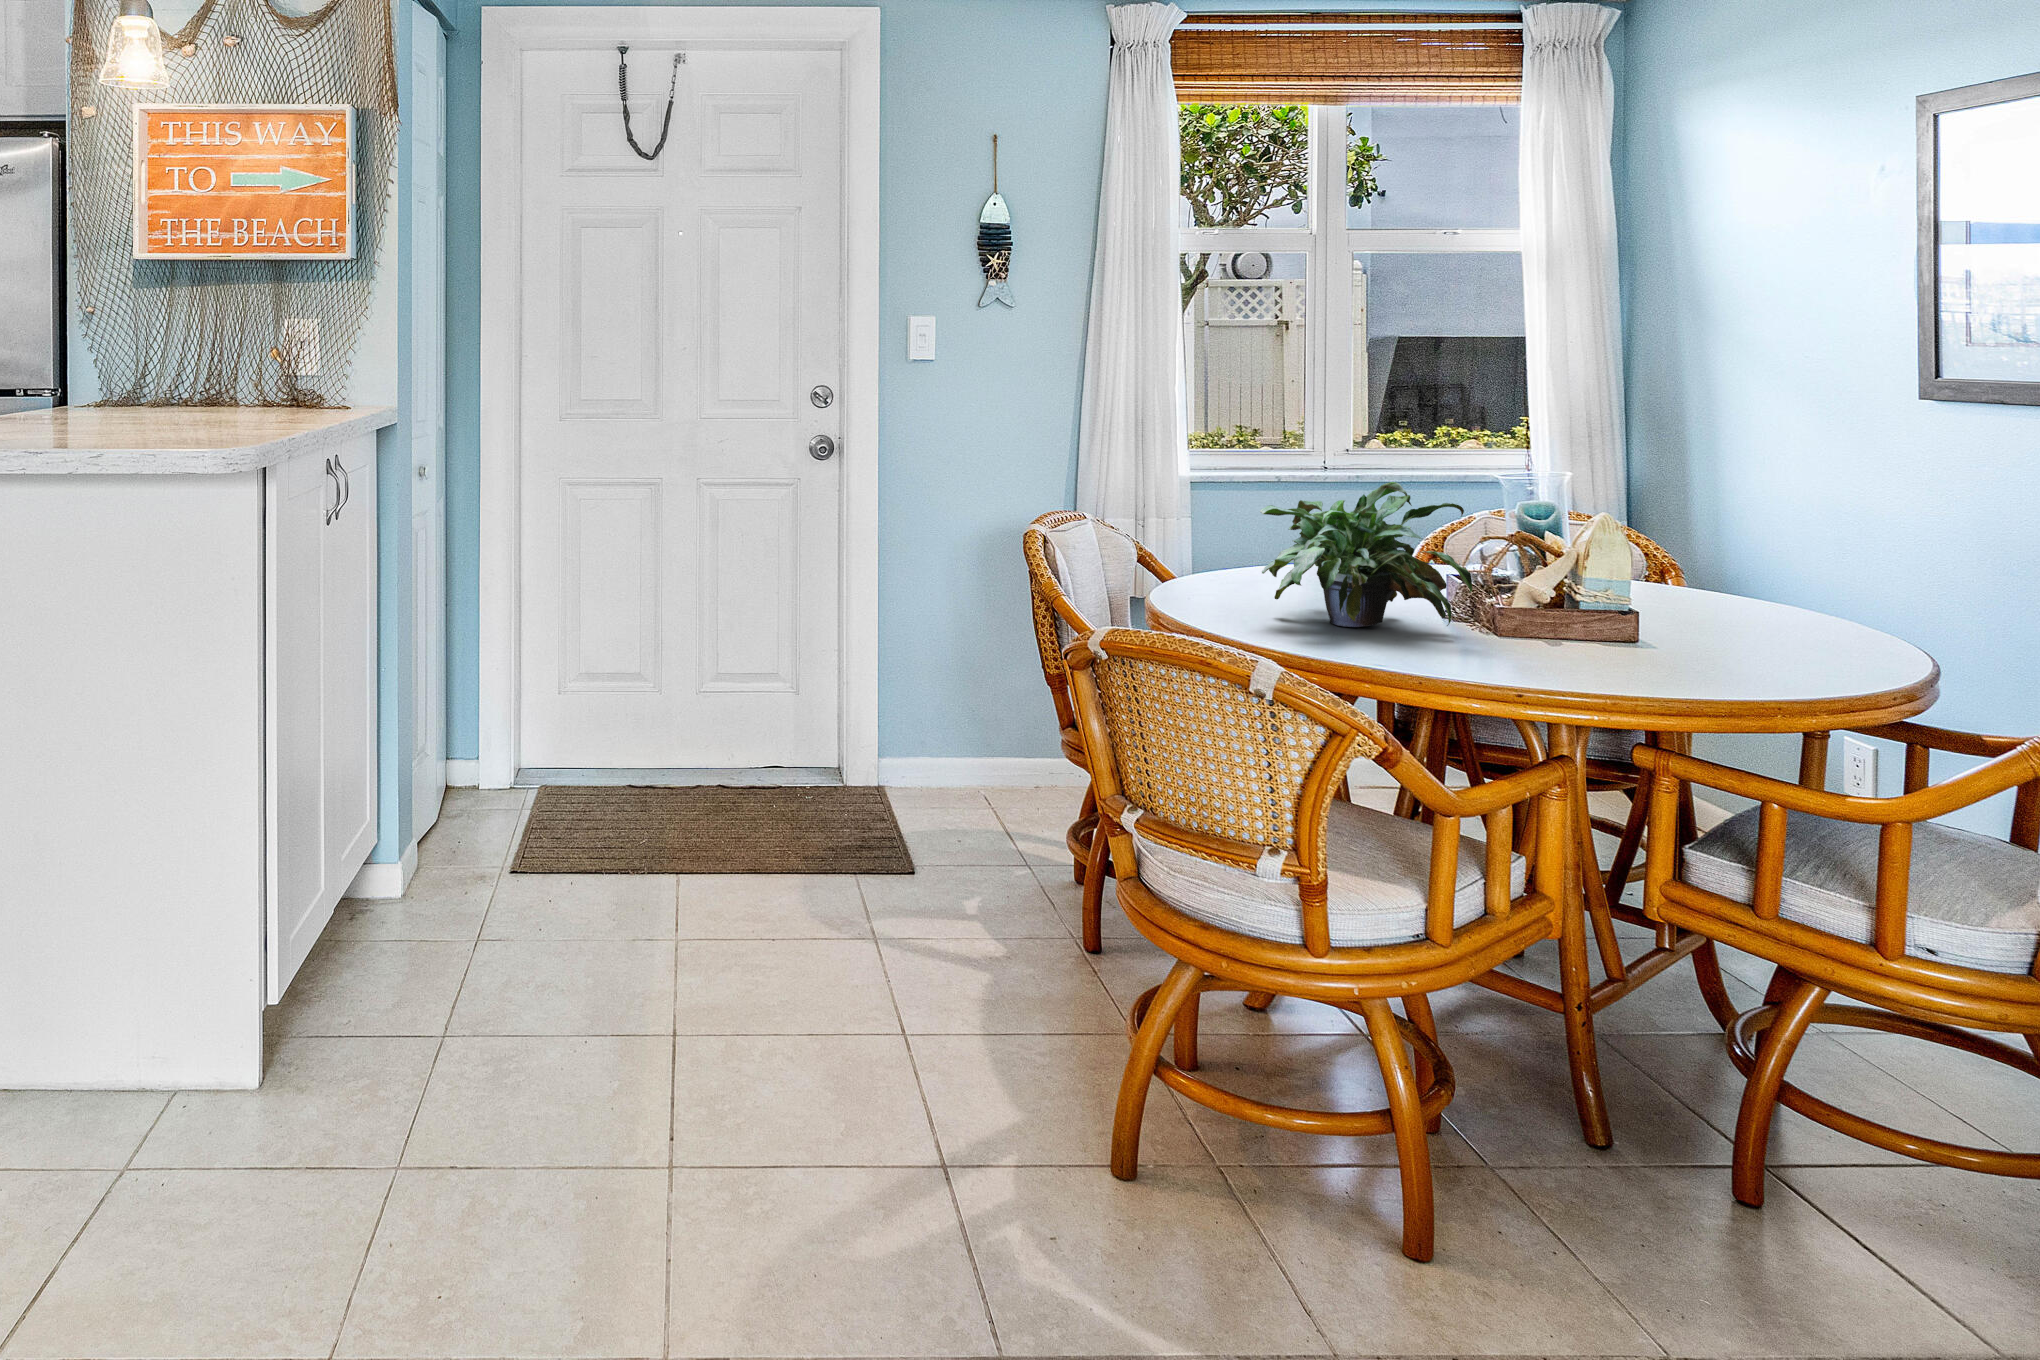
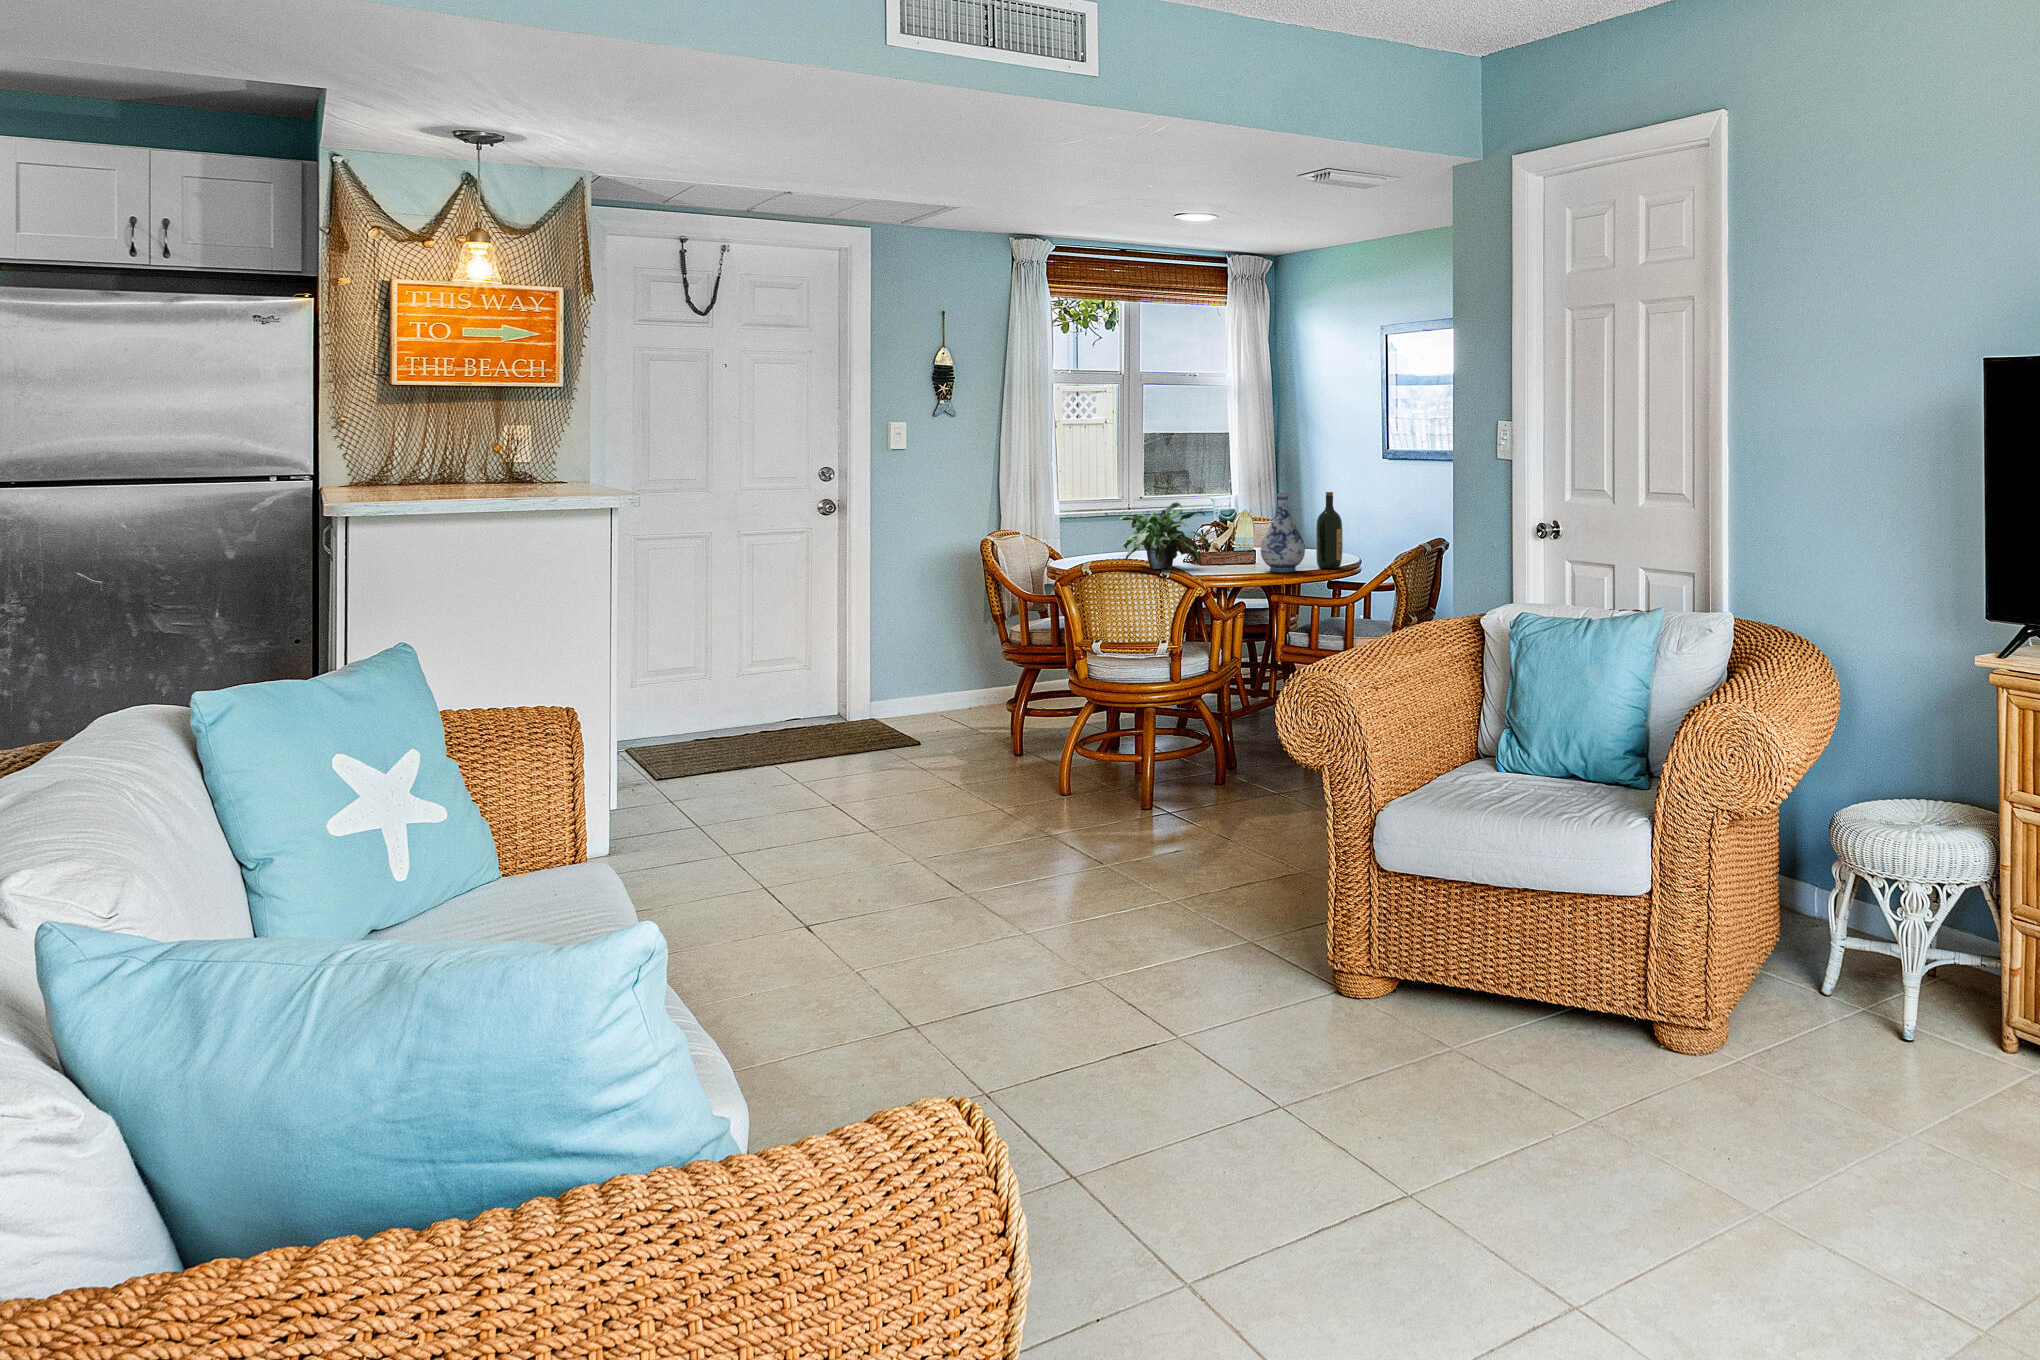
vase: none [1612,473,1743,673] -> present [1261,493,1305,572]
wine bottle: none [1772,473,1853,669] -> present [1316,492,1342,569]

